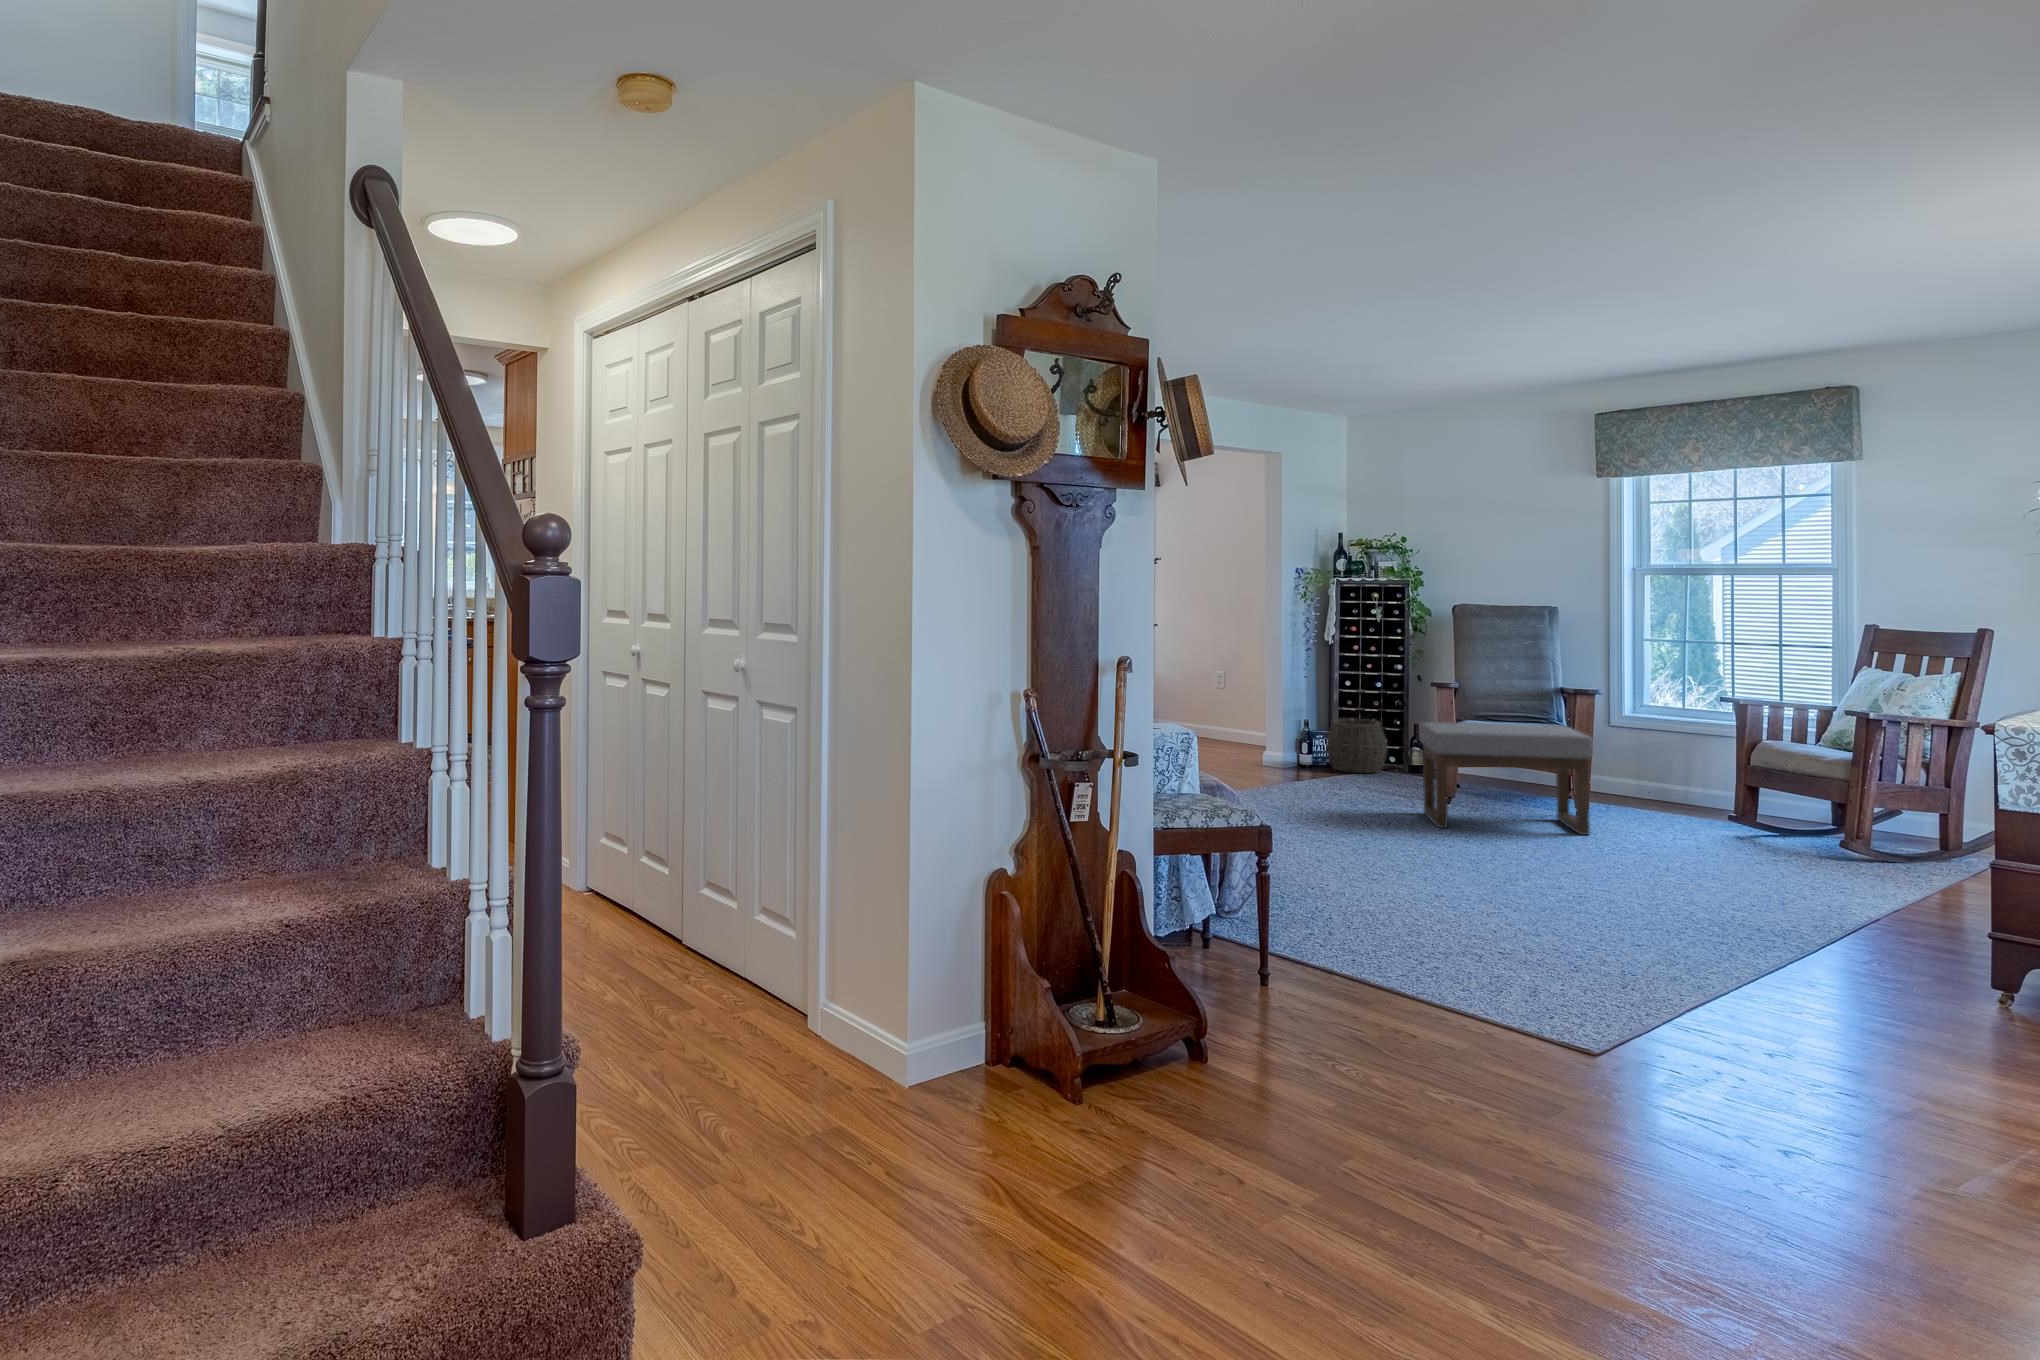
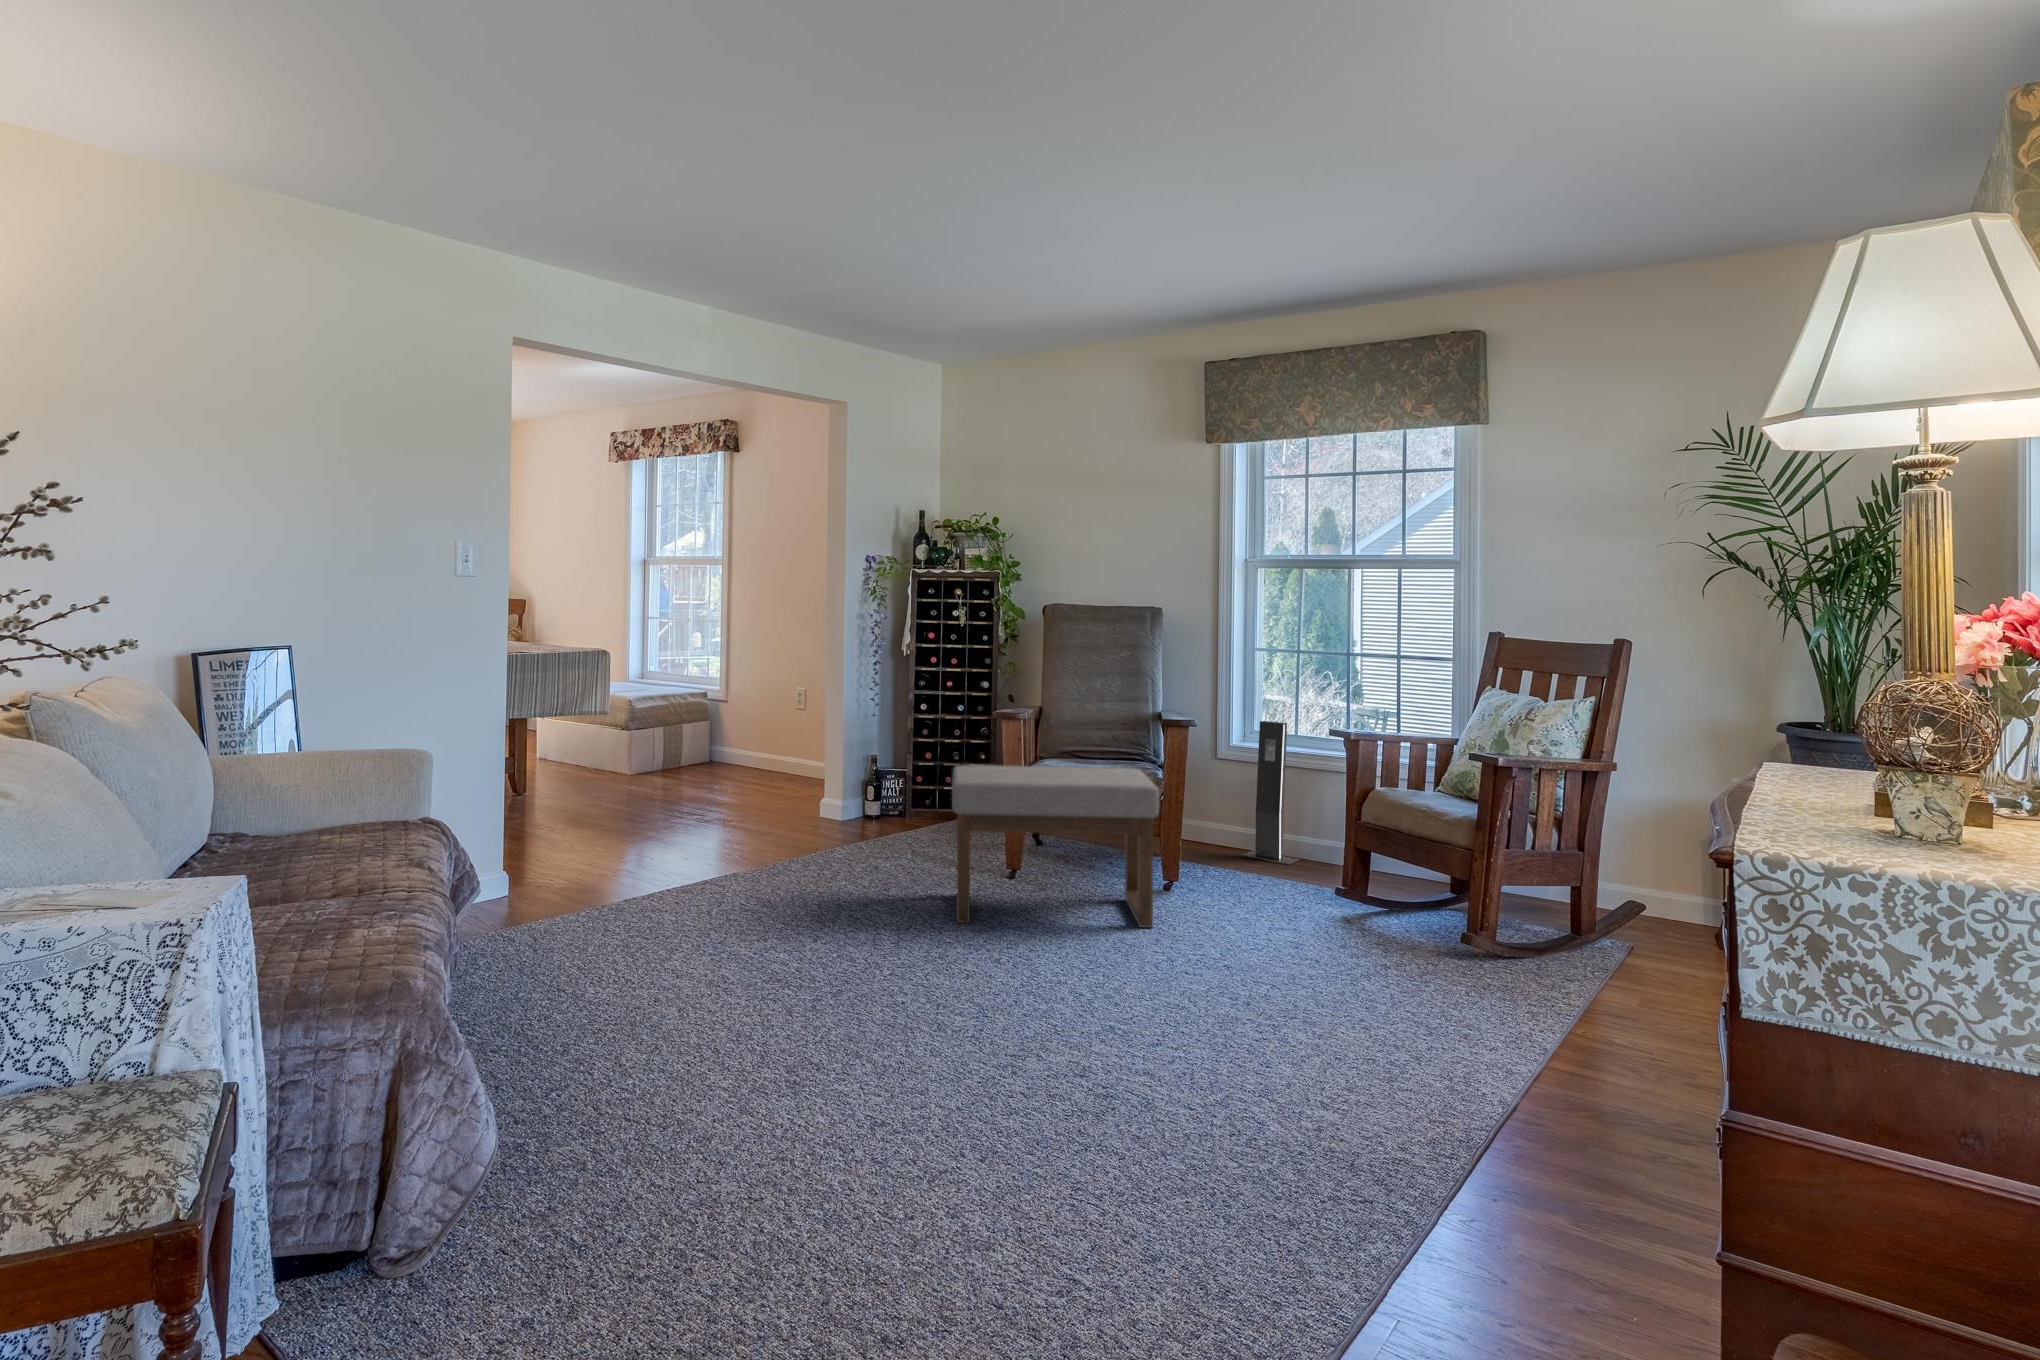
speaker: none [1640,694,1691,804] -> present [1242,721,1299,865]
woven basket: present [1327,718,1387,773] -> none [888,753,963,827]

